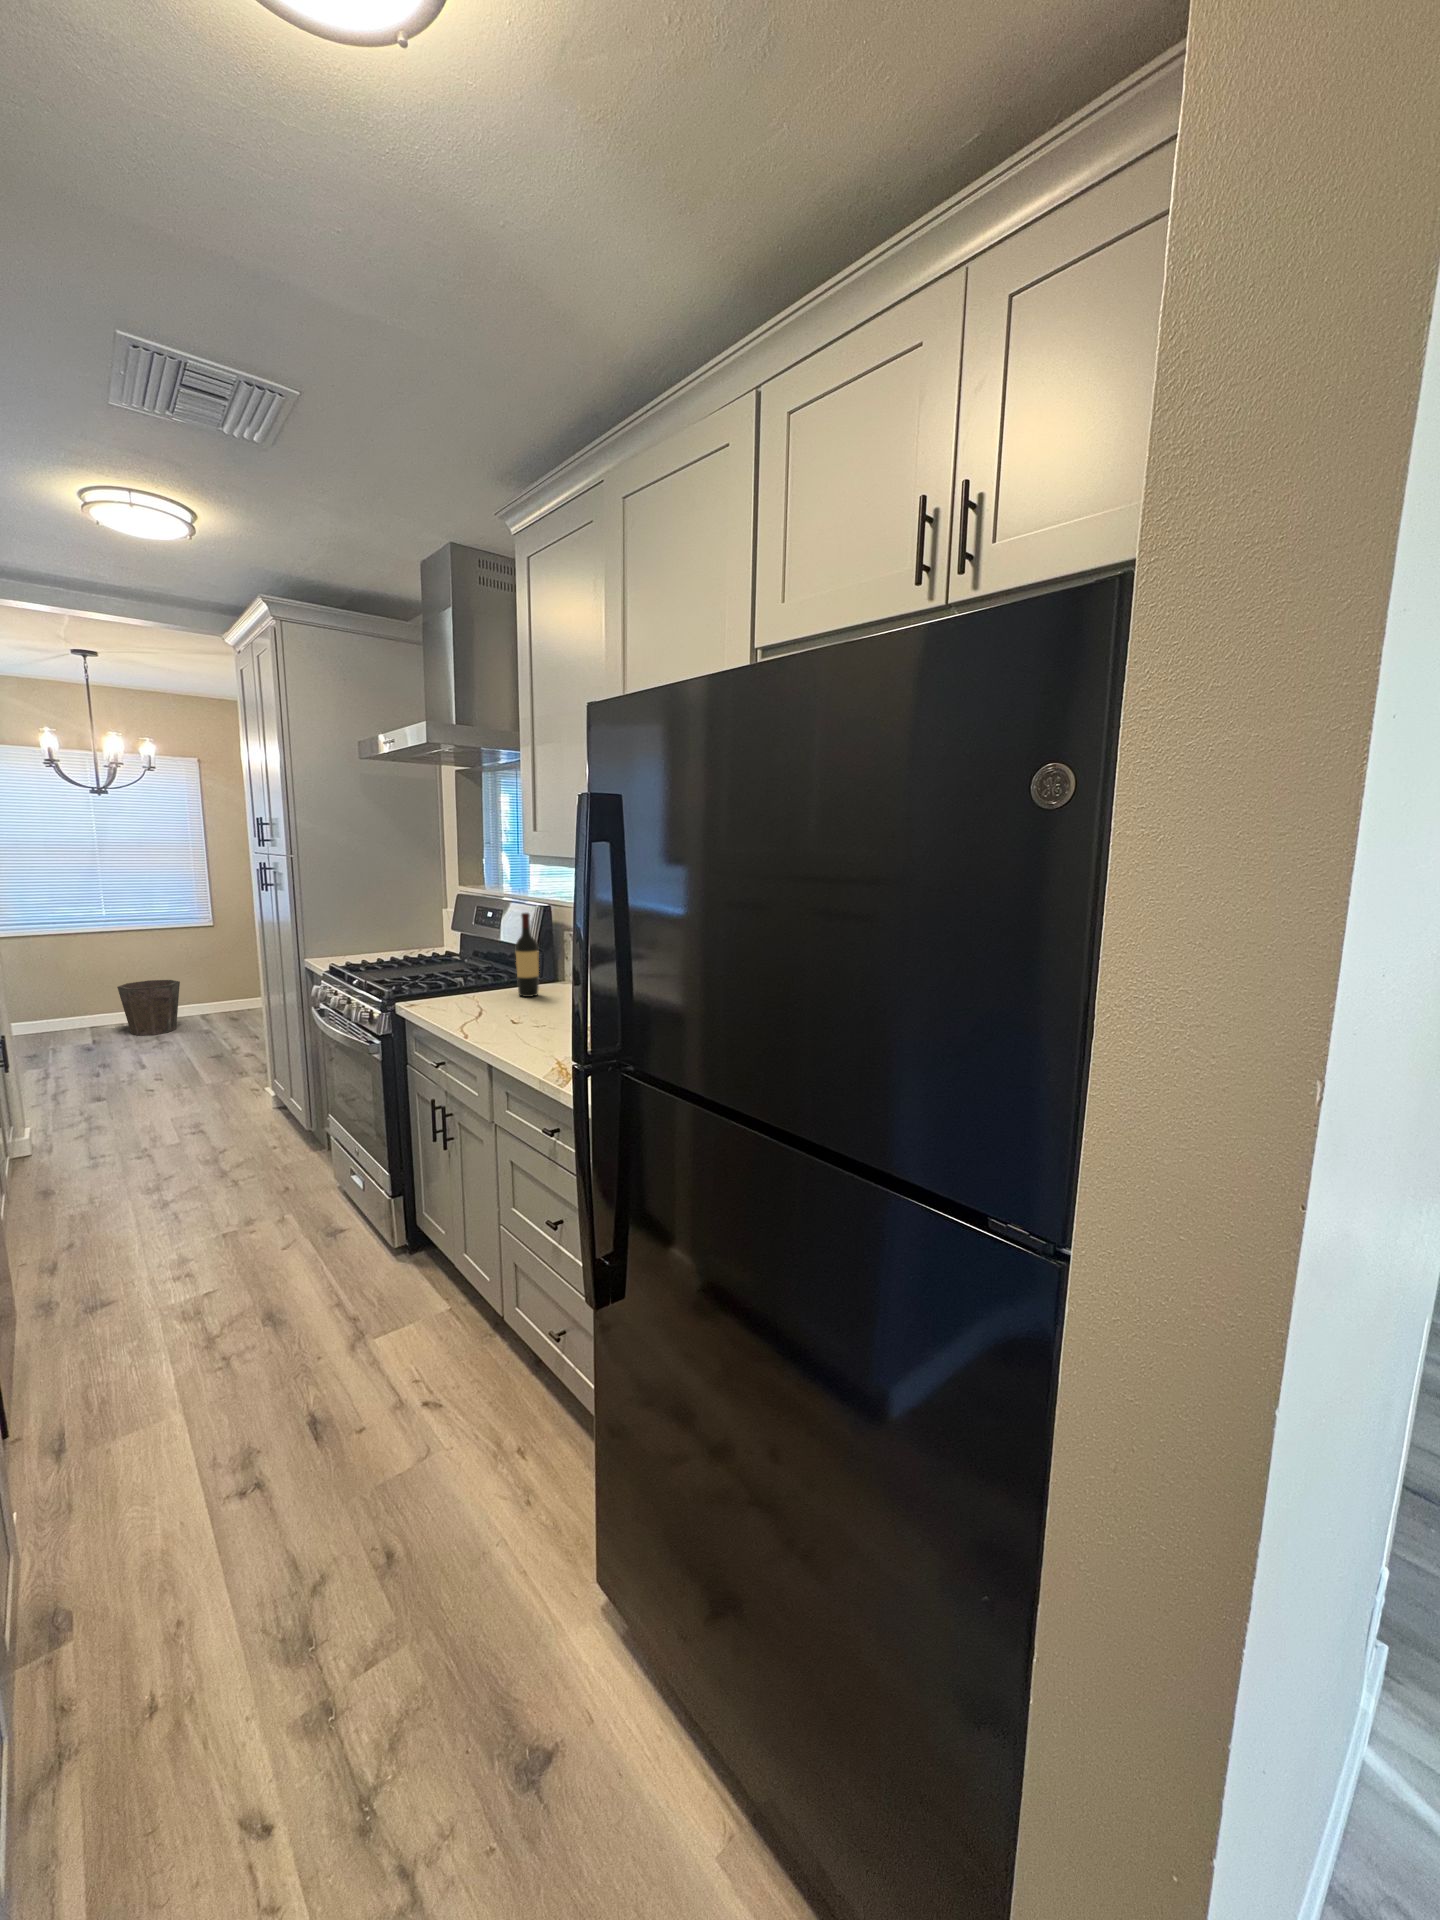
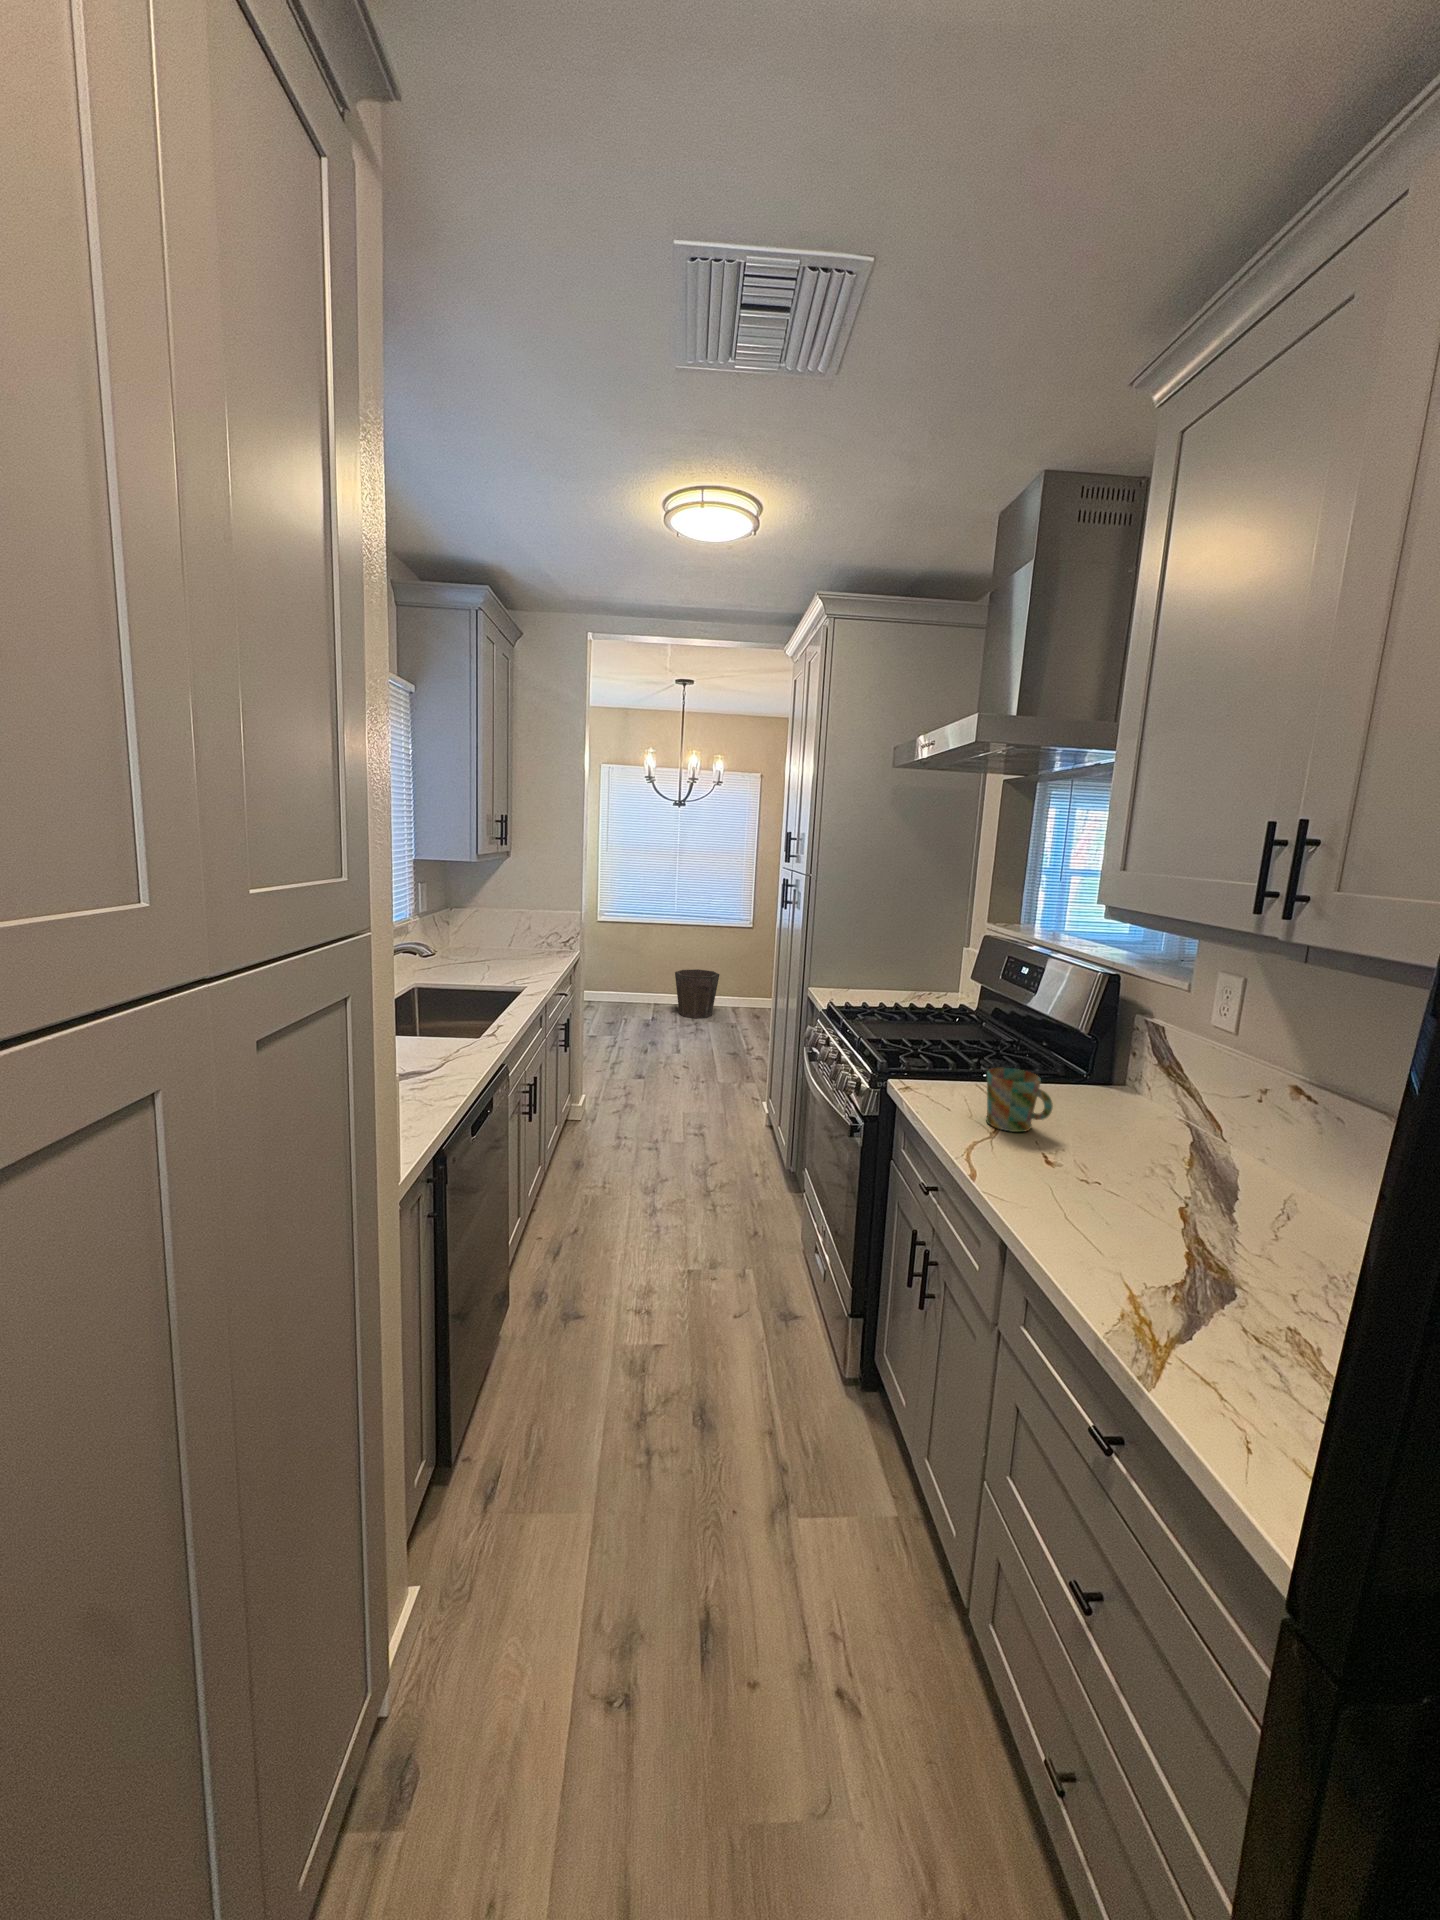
wine bottle: present [516,913,539,997] -> none [1055,988,1096,1110]
mug: none [468,972,514,1012] -> present [986,1068,1053,1132]

